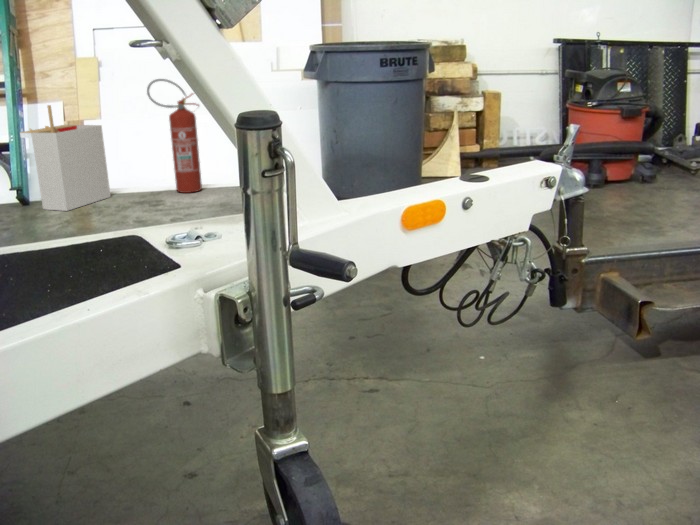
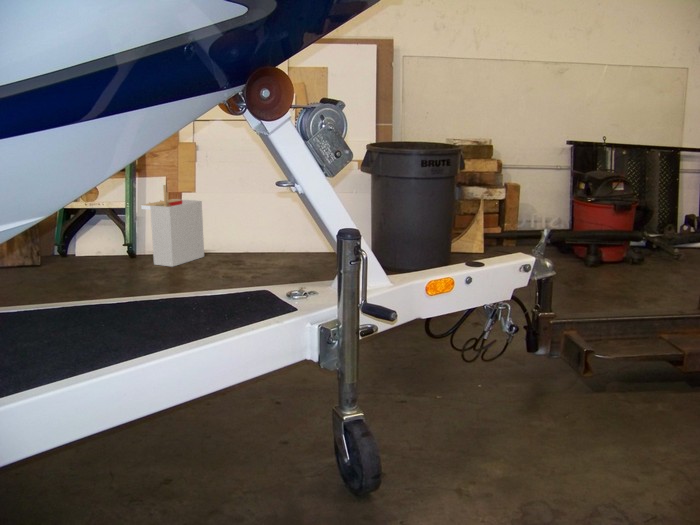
fire extinguisher: present [147,79,202,193] -> none [238,167,278,256]

